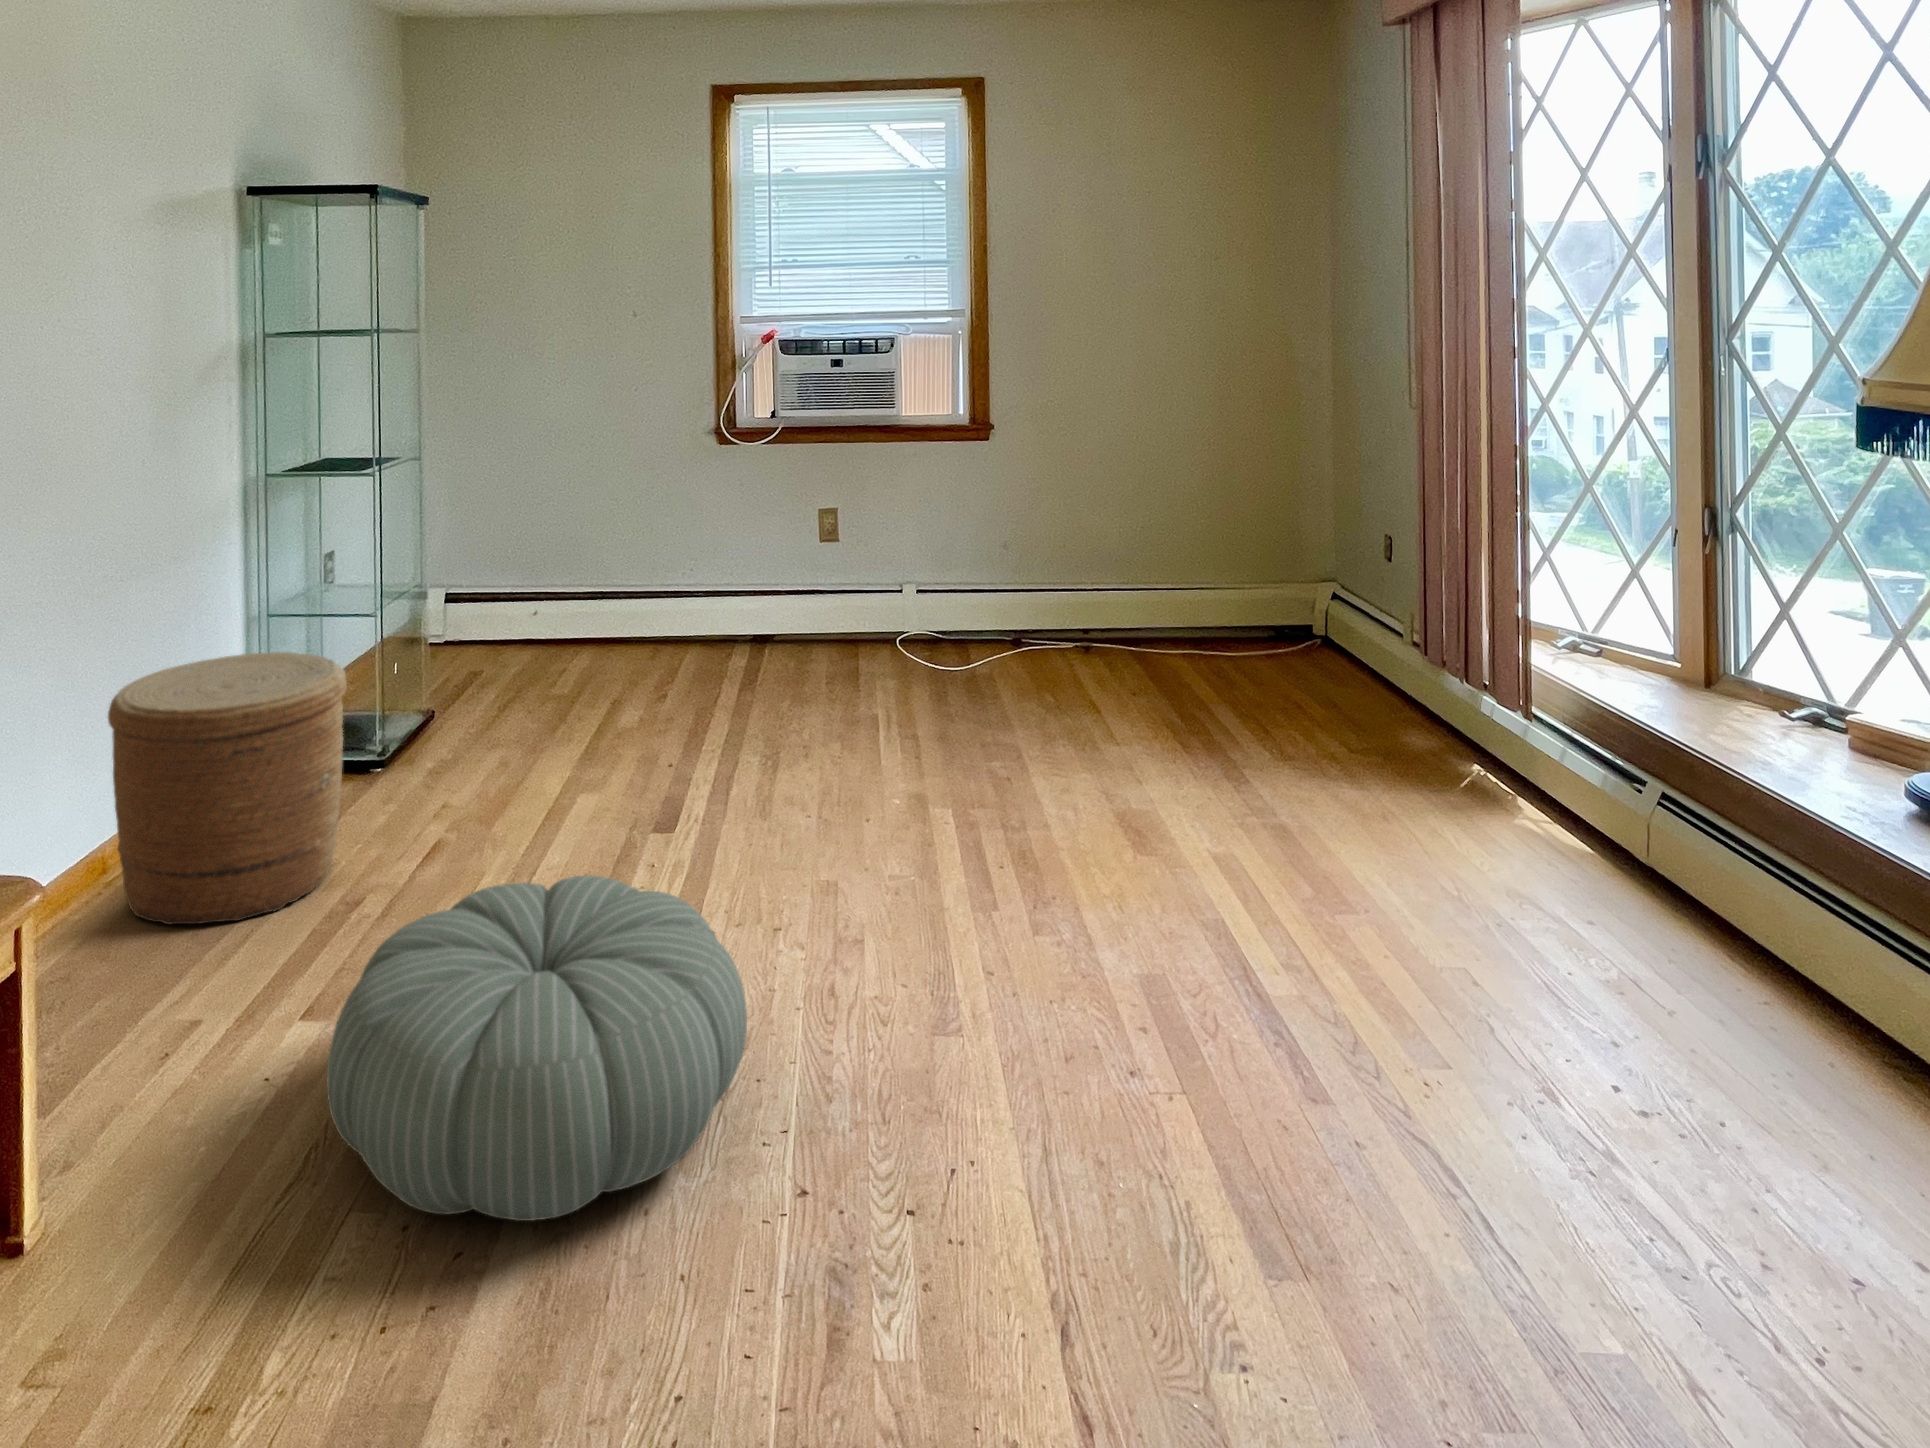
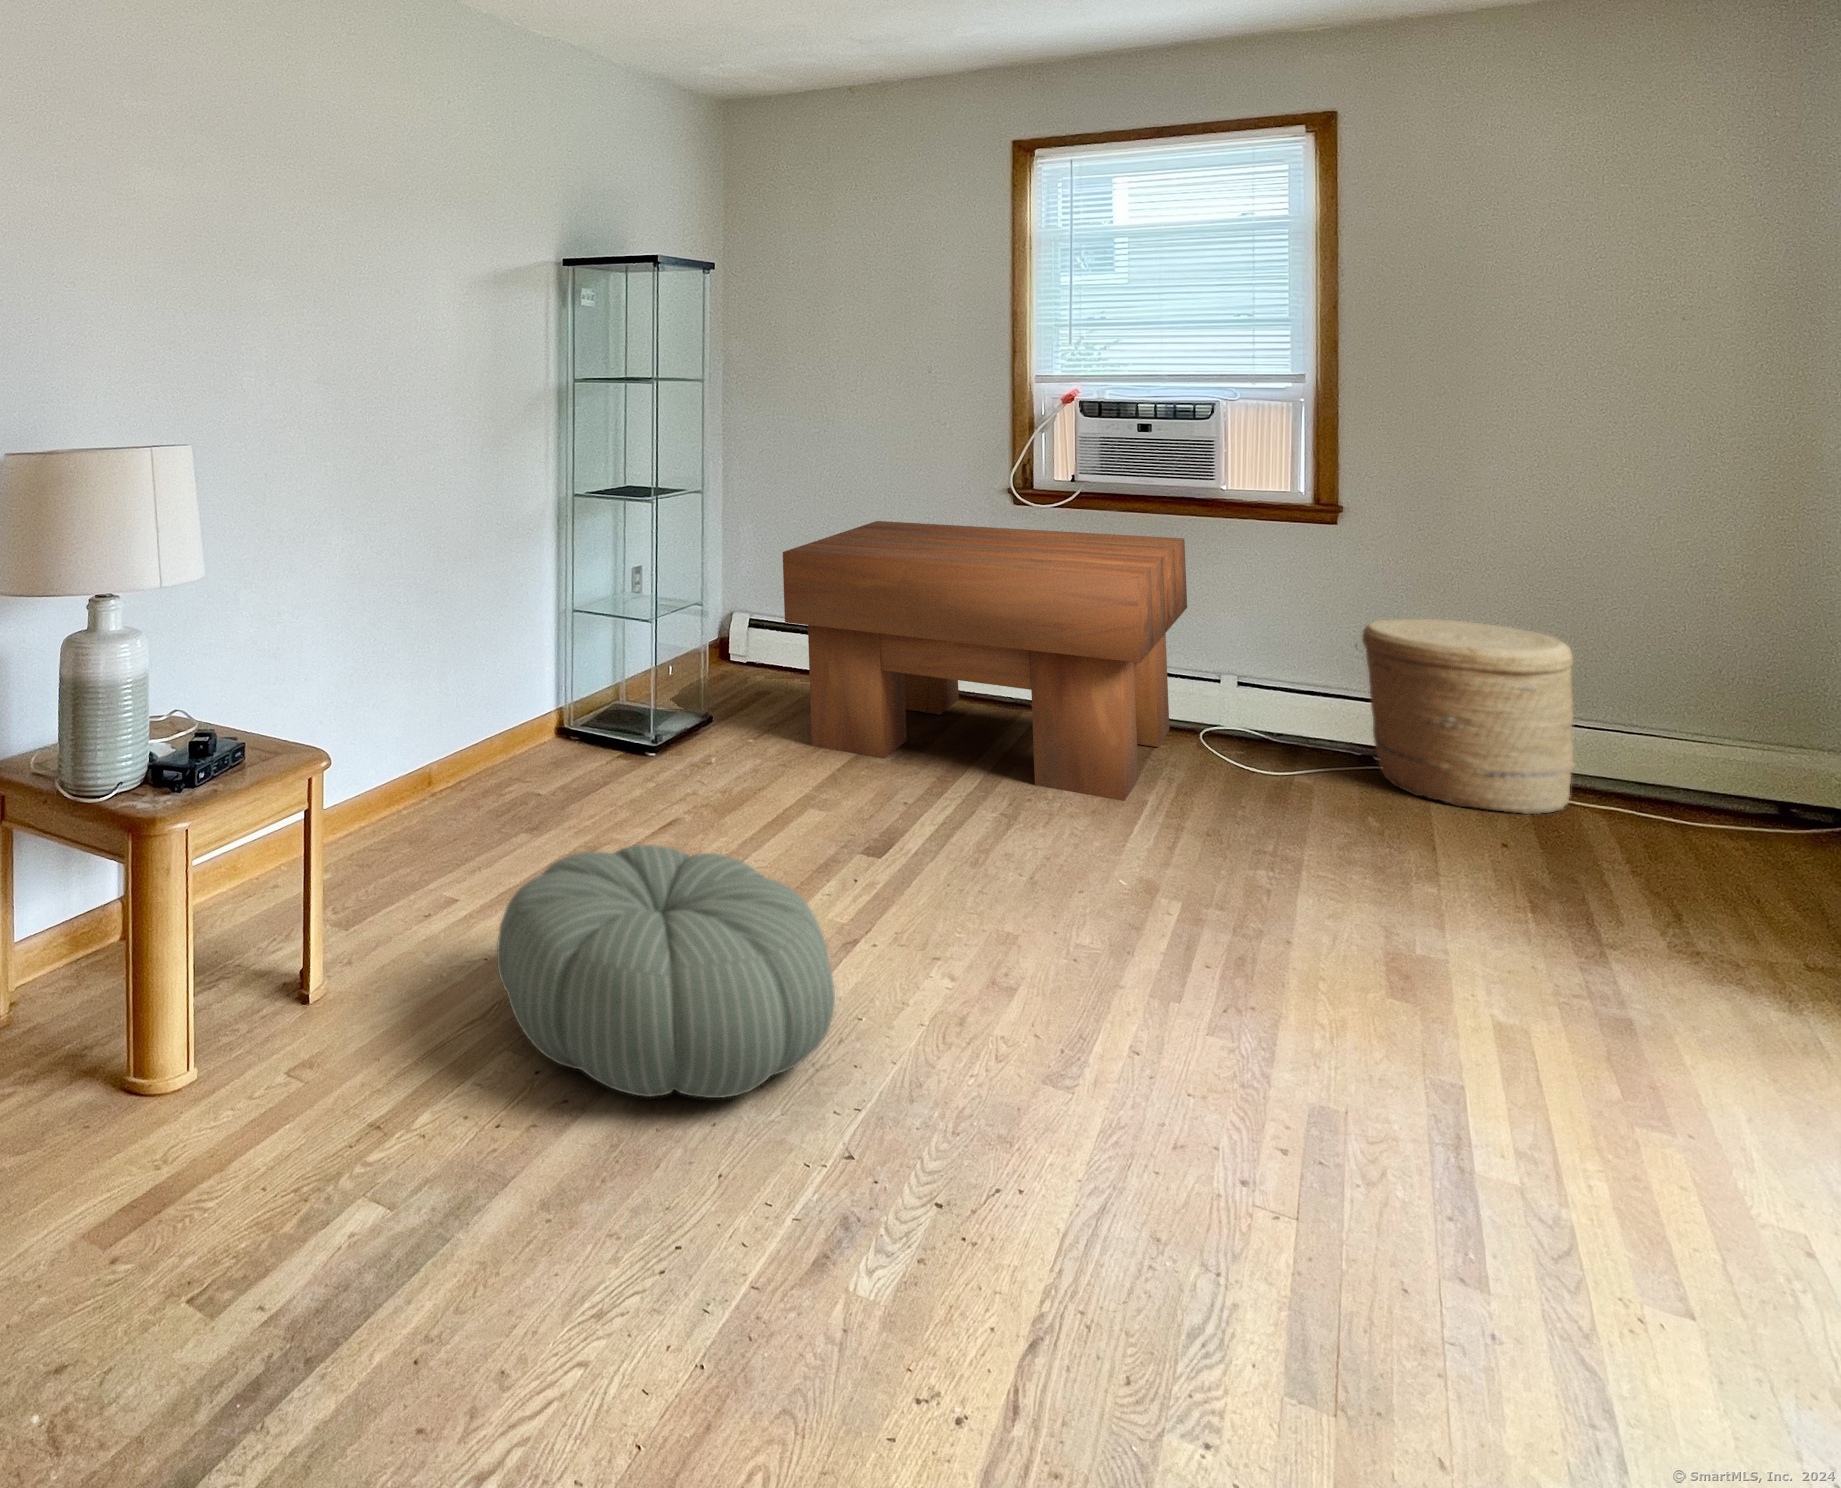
coffee table: none [526,467,867,719] -> present [783,521,1187,801]
woven basket: present [108,652,347,924] -> present [1362,619,1575,814]

